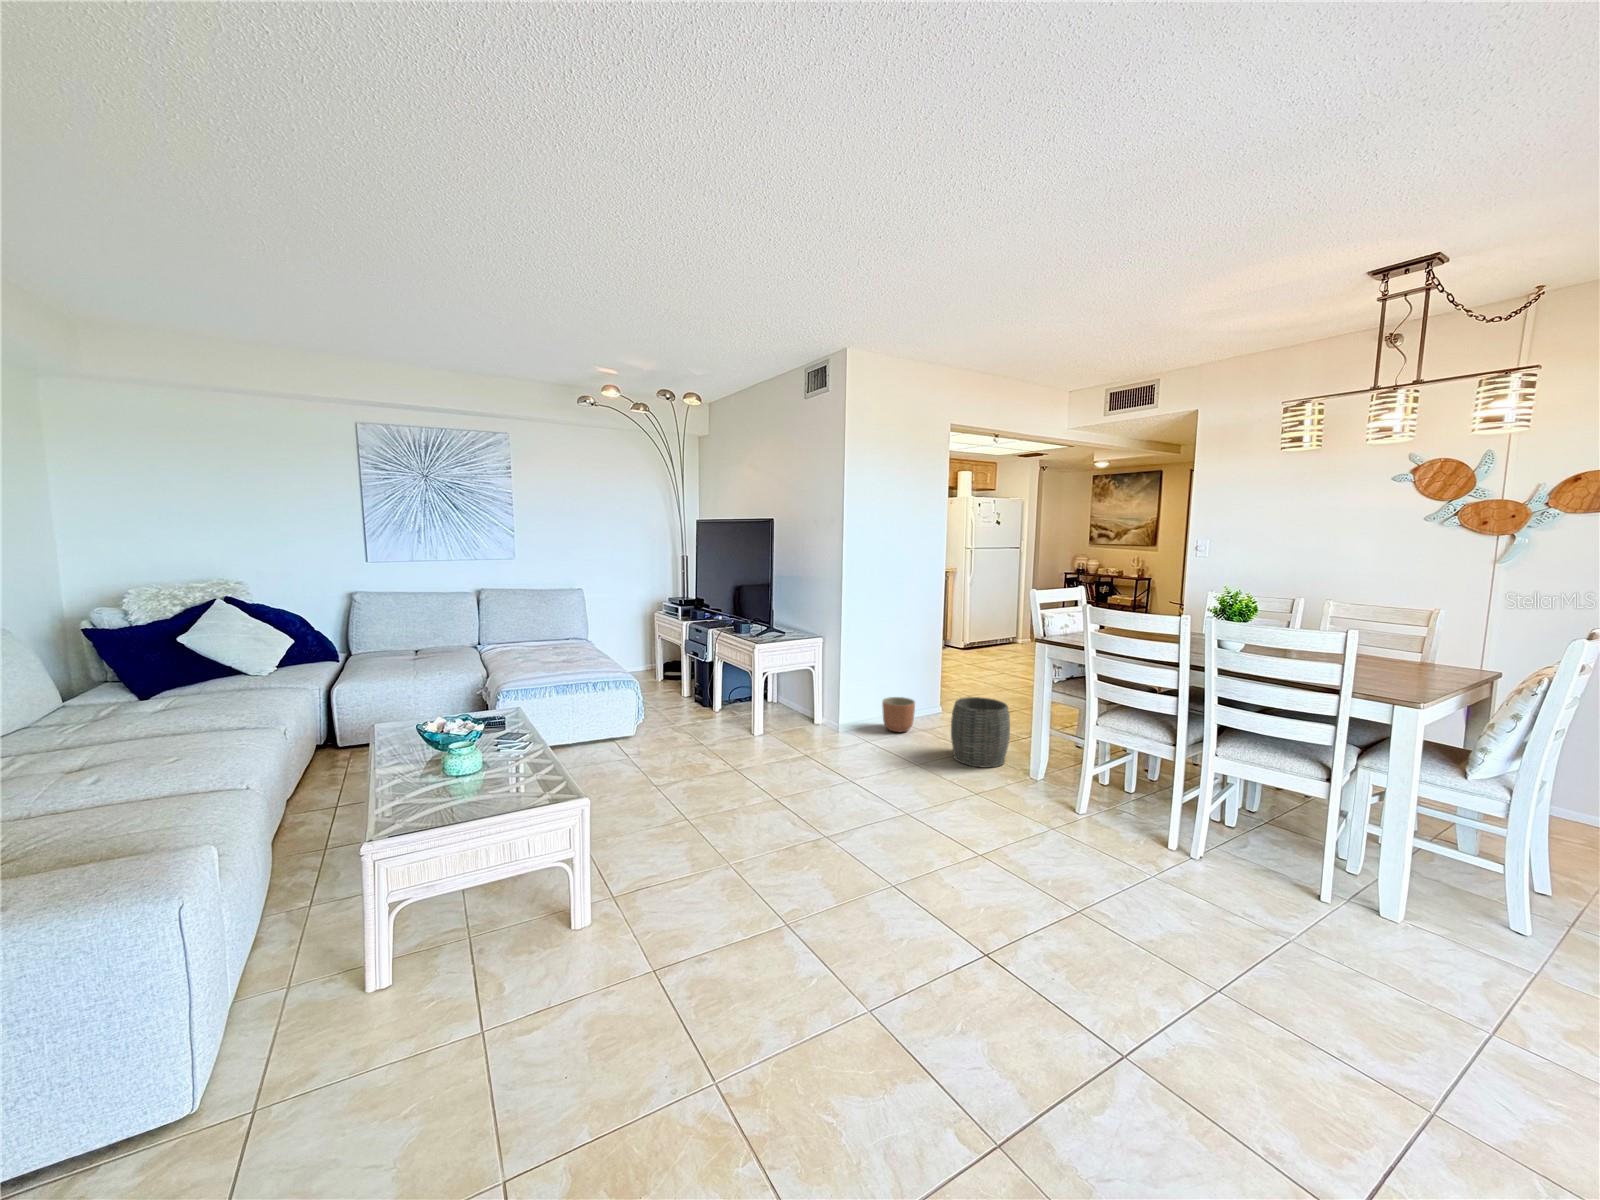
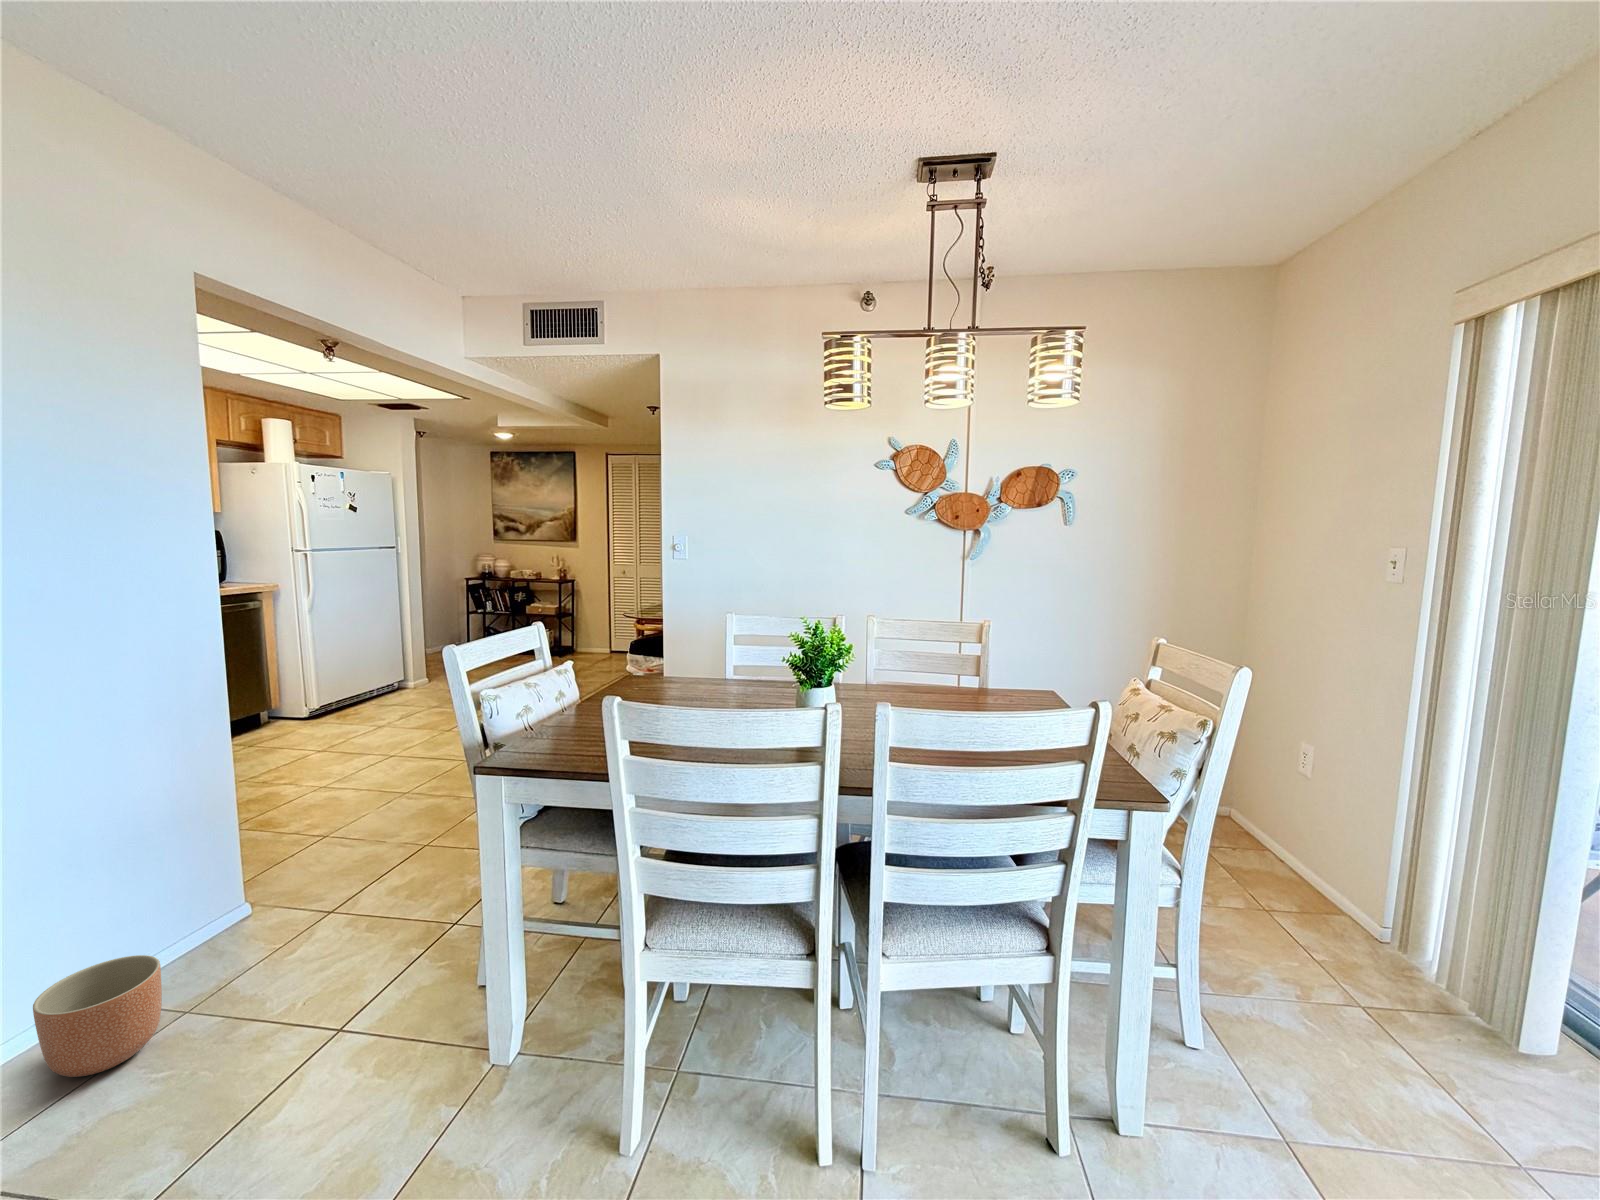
woven basket: present [951,697,1010,768] -> none [274,905,438,1116]

